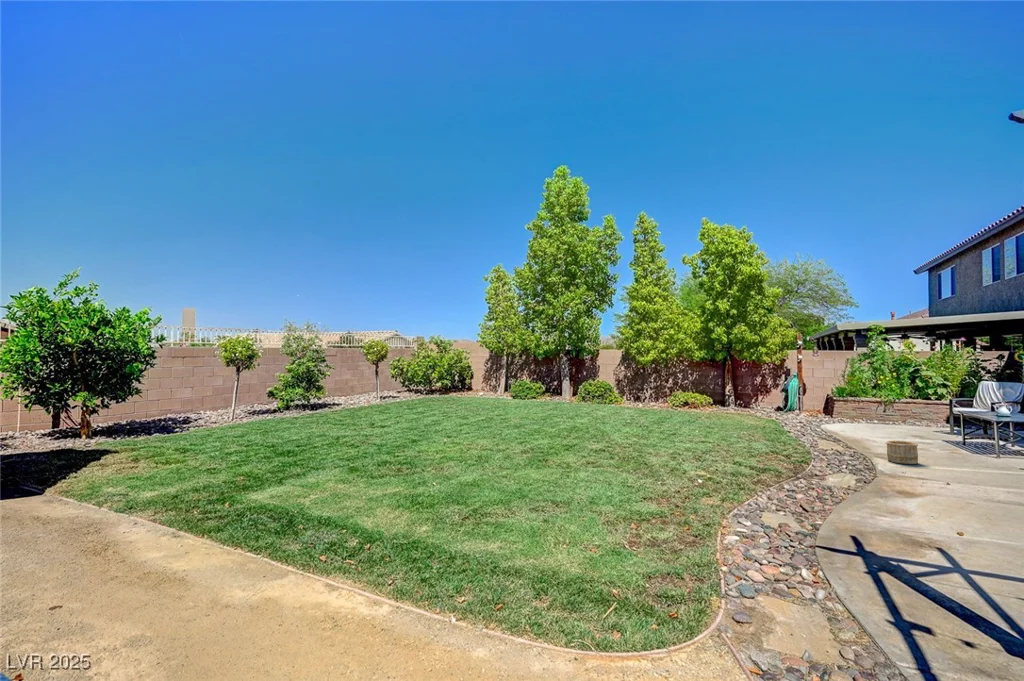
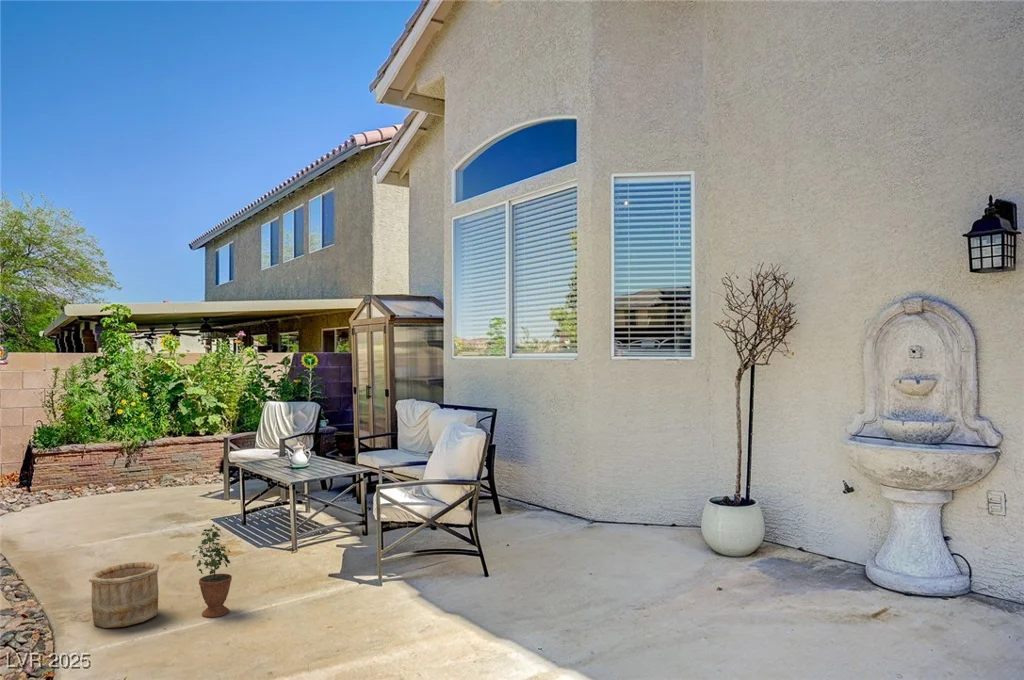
potted plant: none [936,430,958,471] -> present [192,524,232,617]

